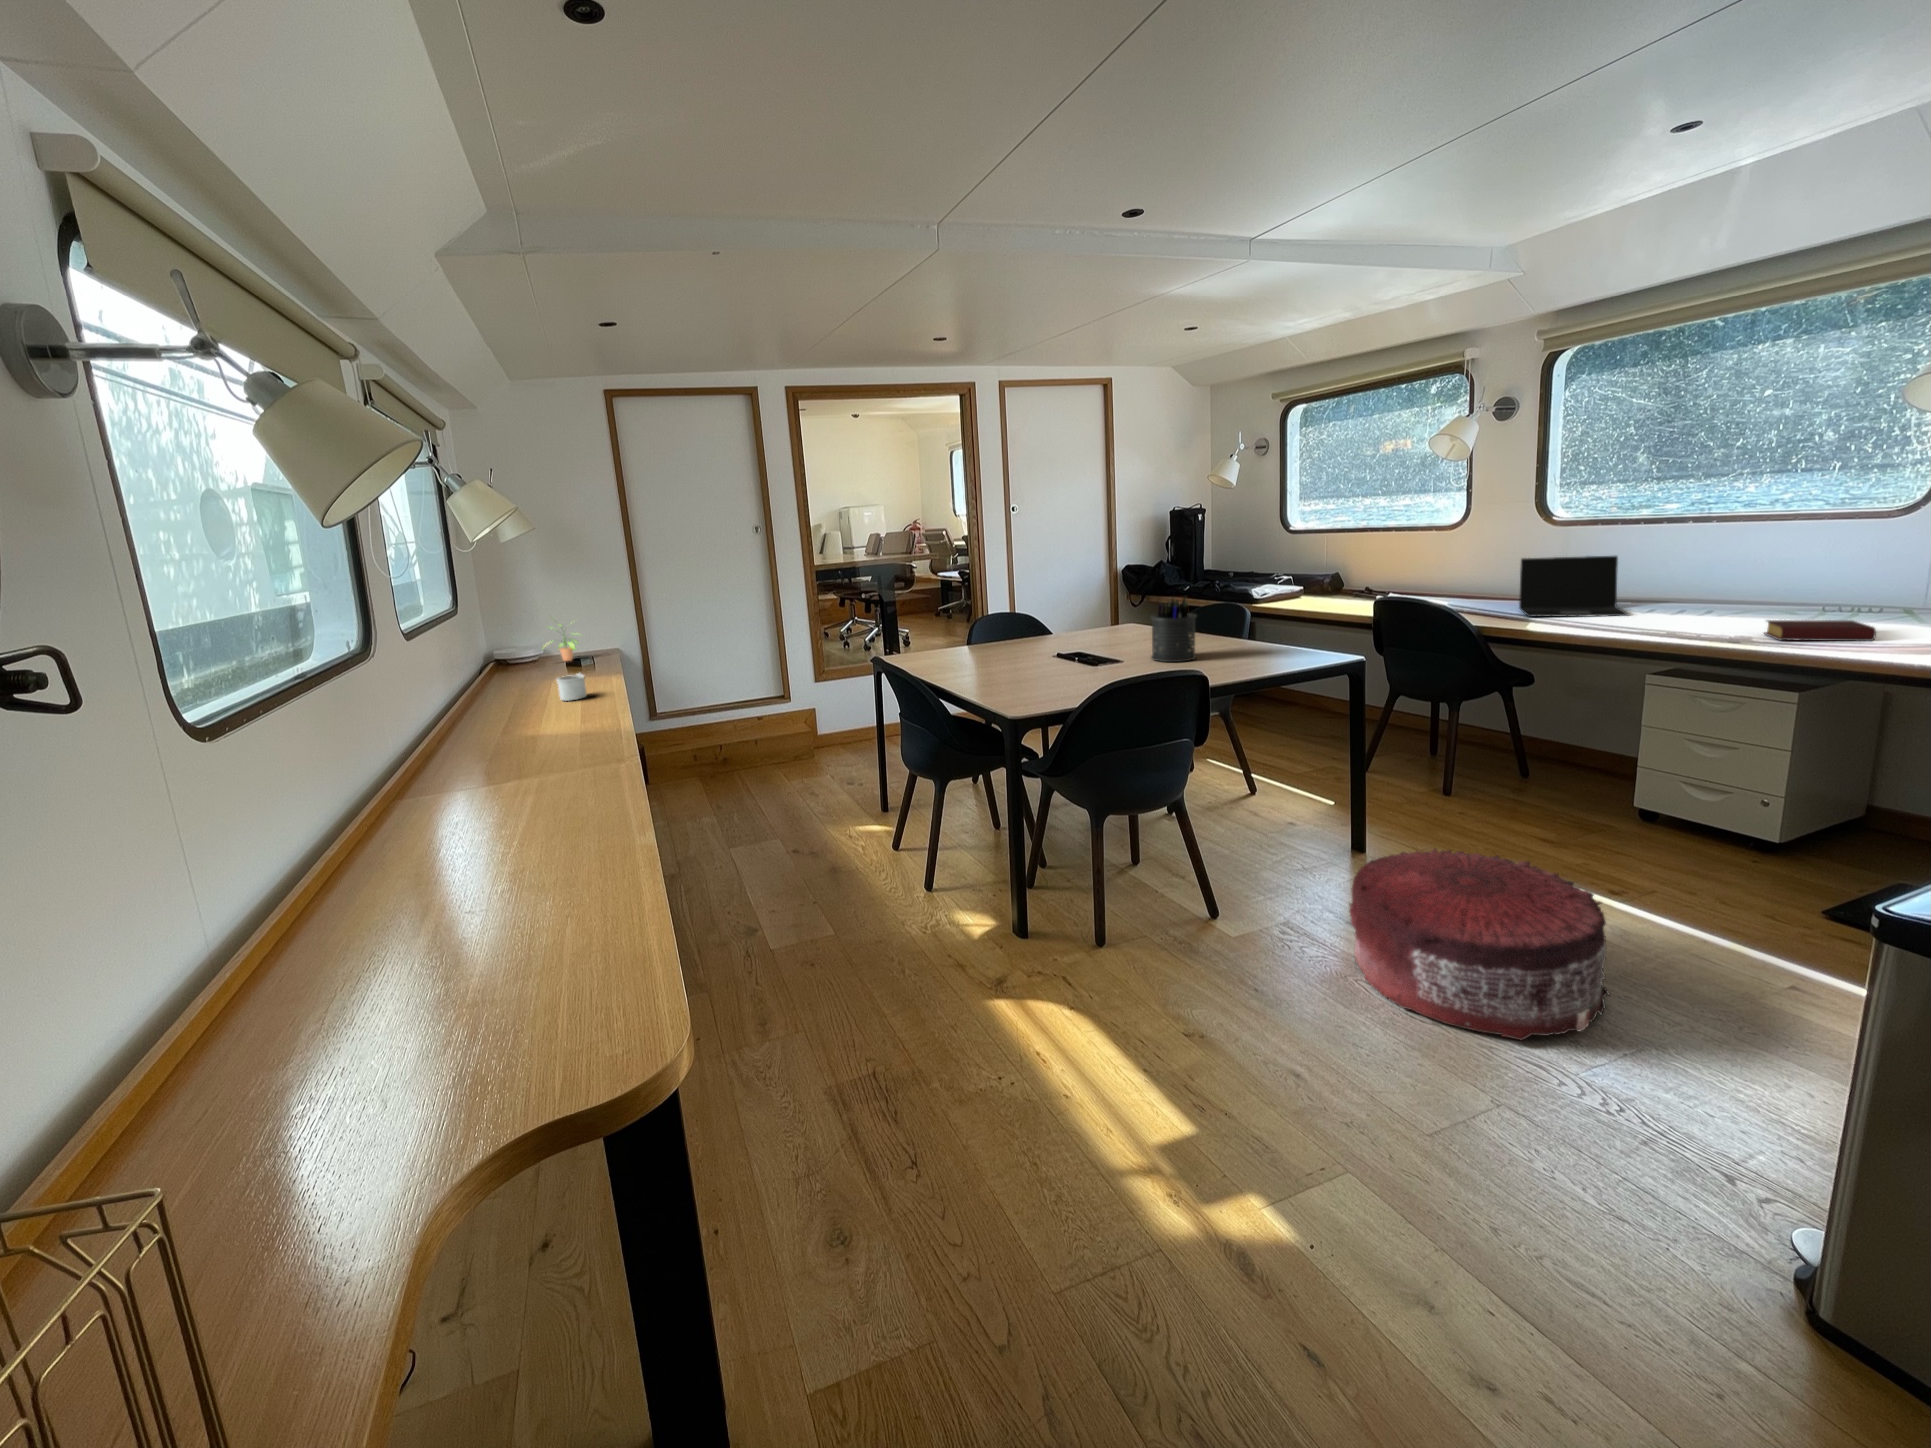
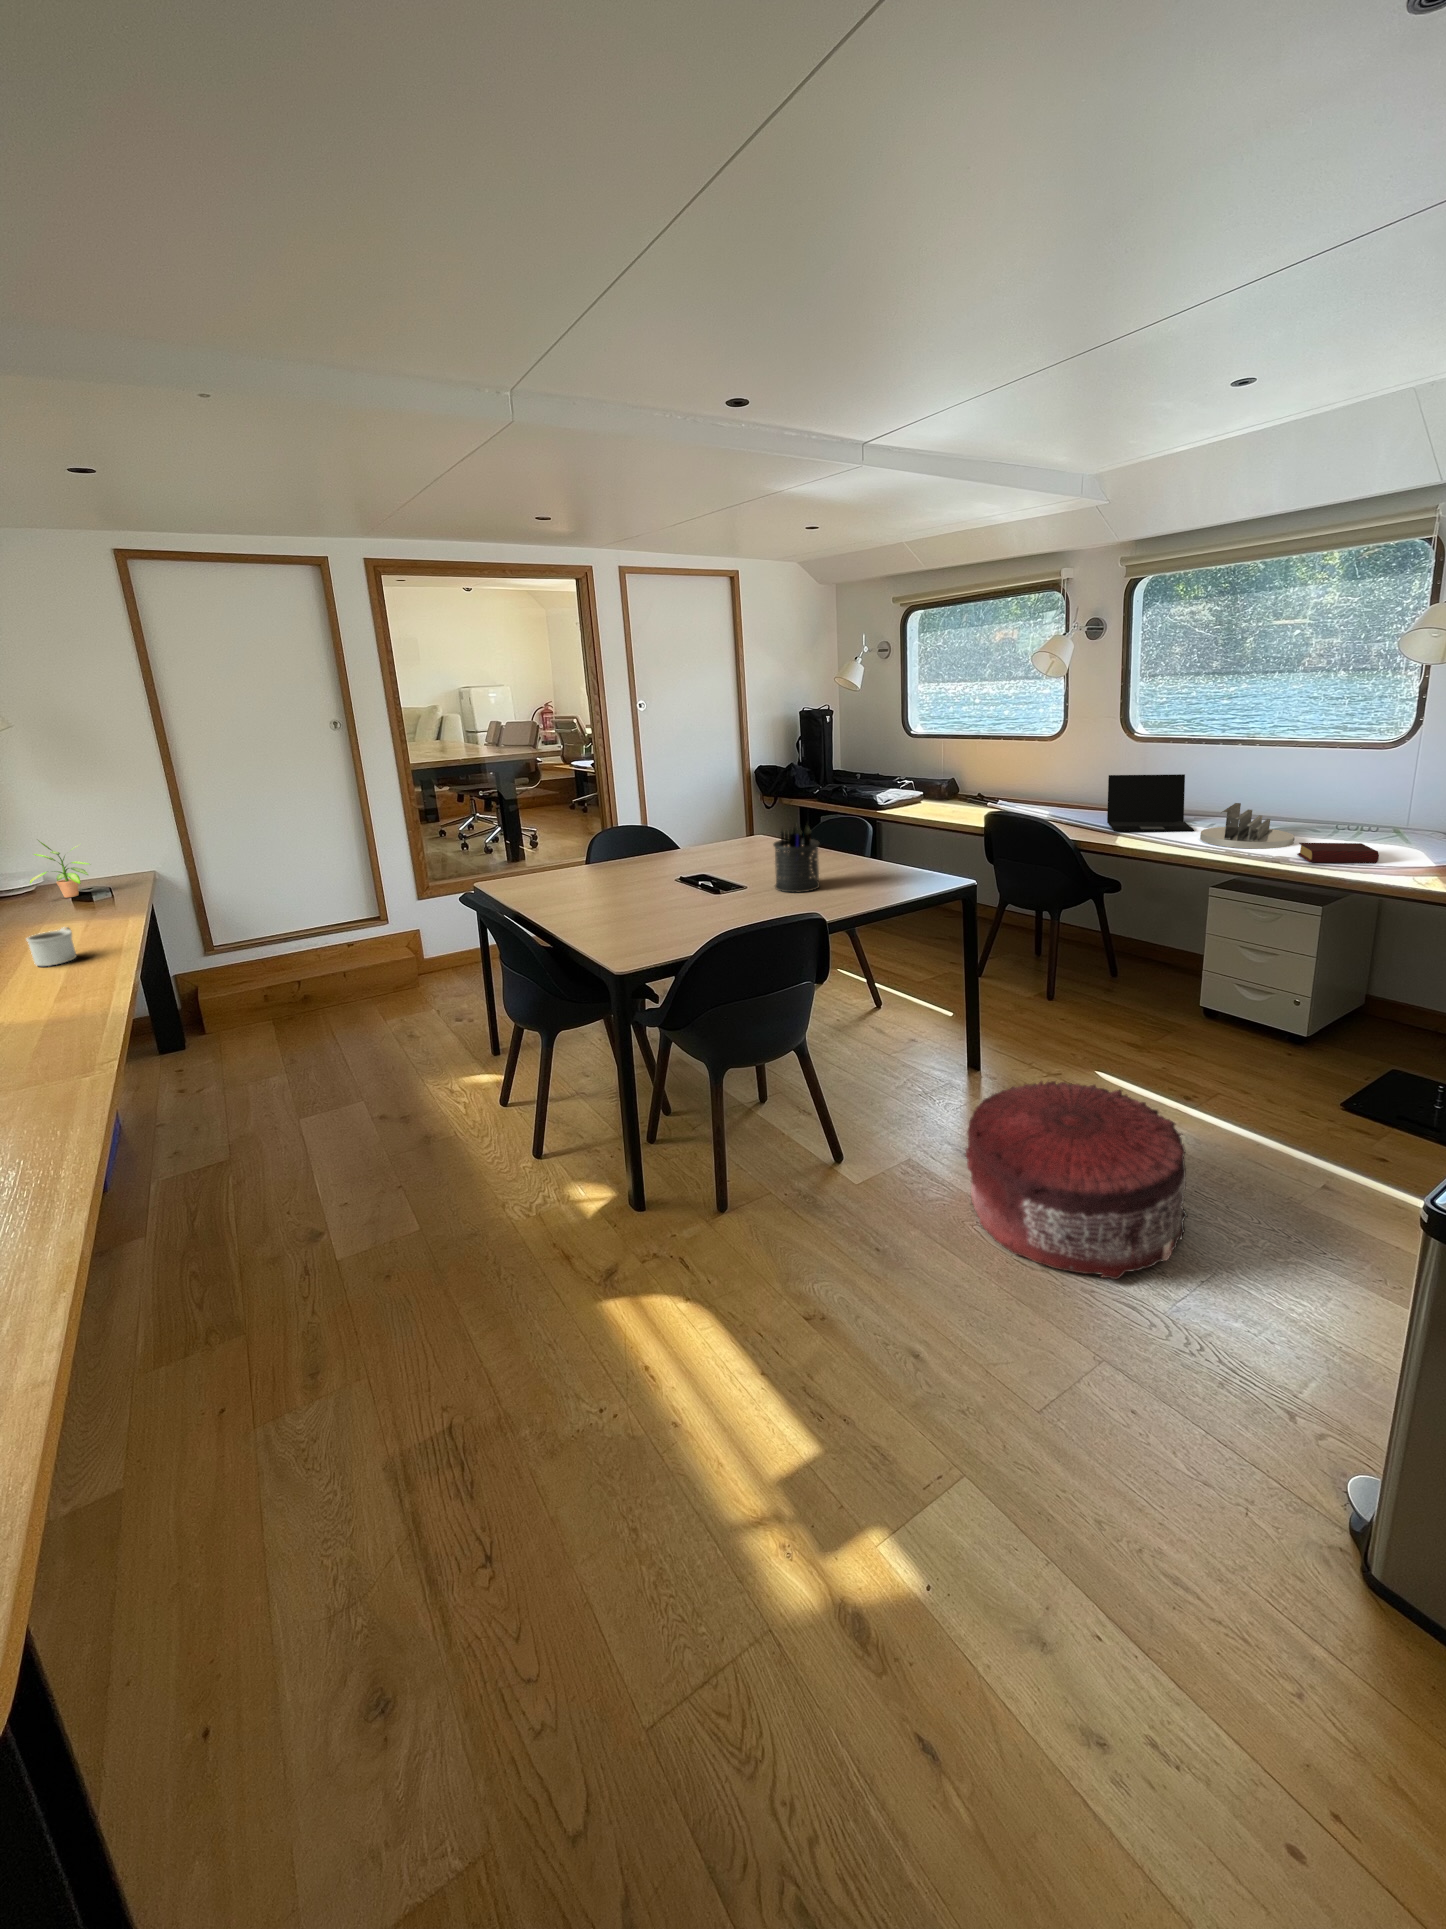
desk organizer: none [1636,582,1762,629] -> present [1200,803,1294,849]

